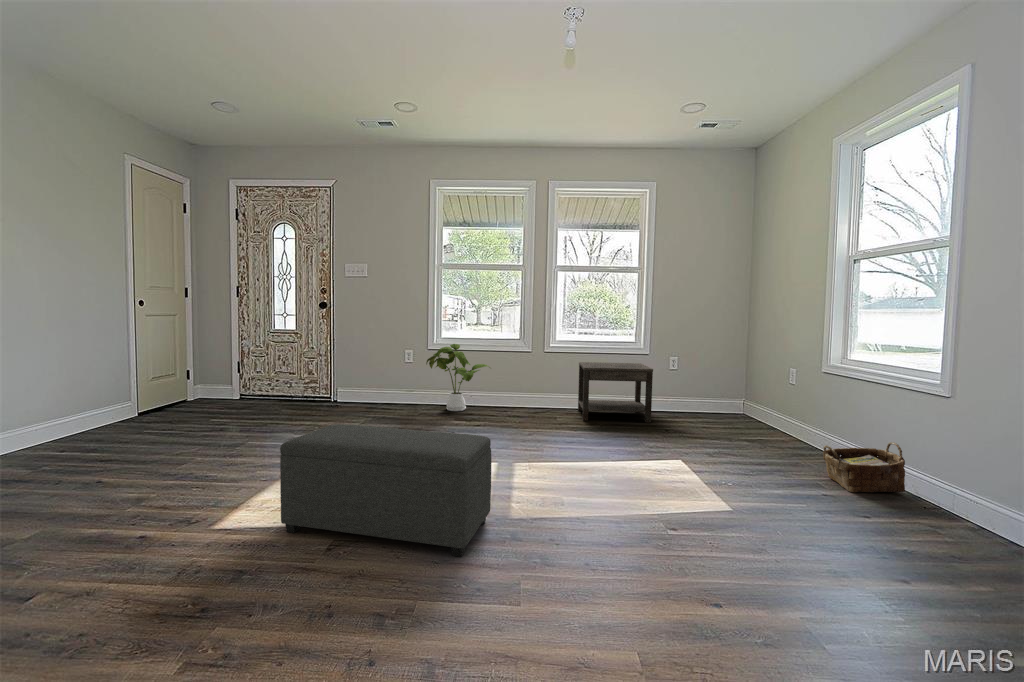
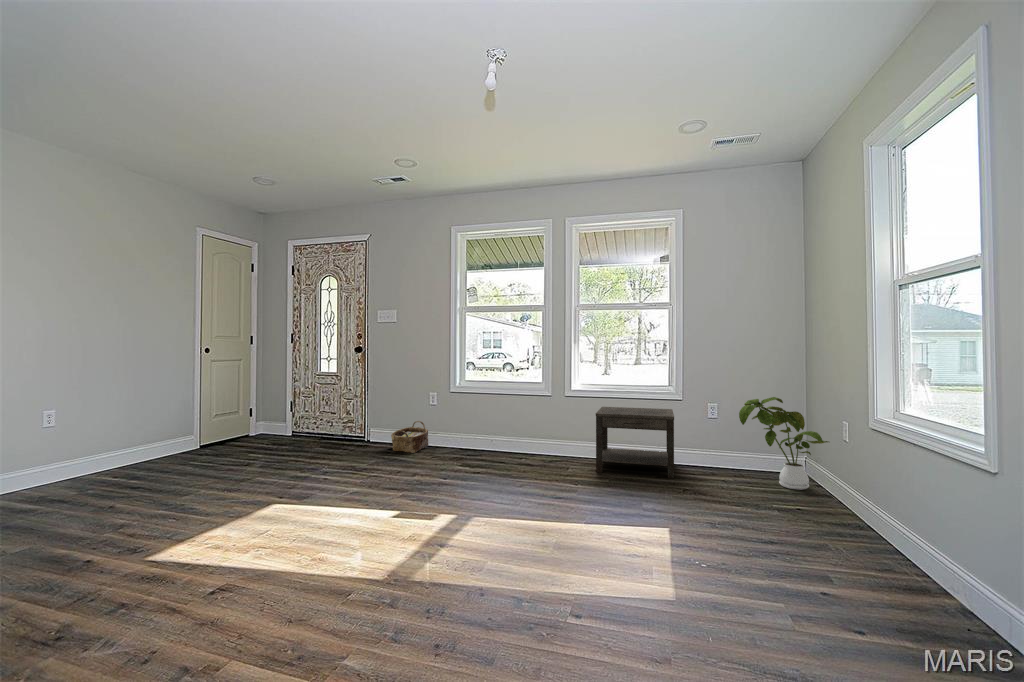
house plant: present [426,344,489,411] -> present [739,397,829,490]
ottoman: present [280,424,491,557] -> none [185,469,385,622]
woven basket: present [823,442,905,492] -> present [391,421,428,453]

